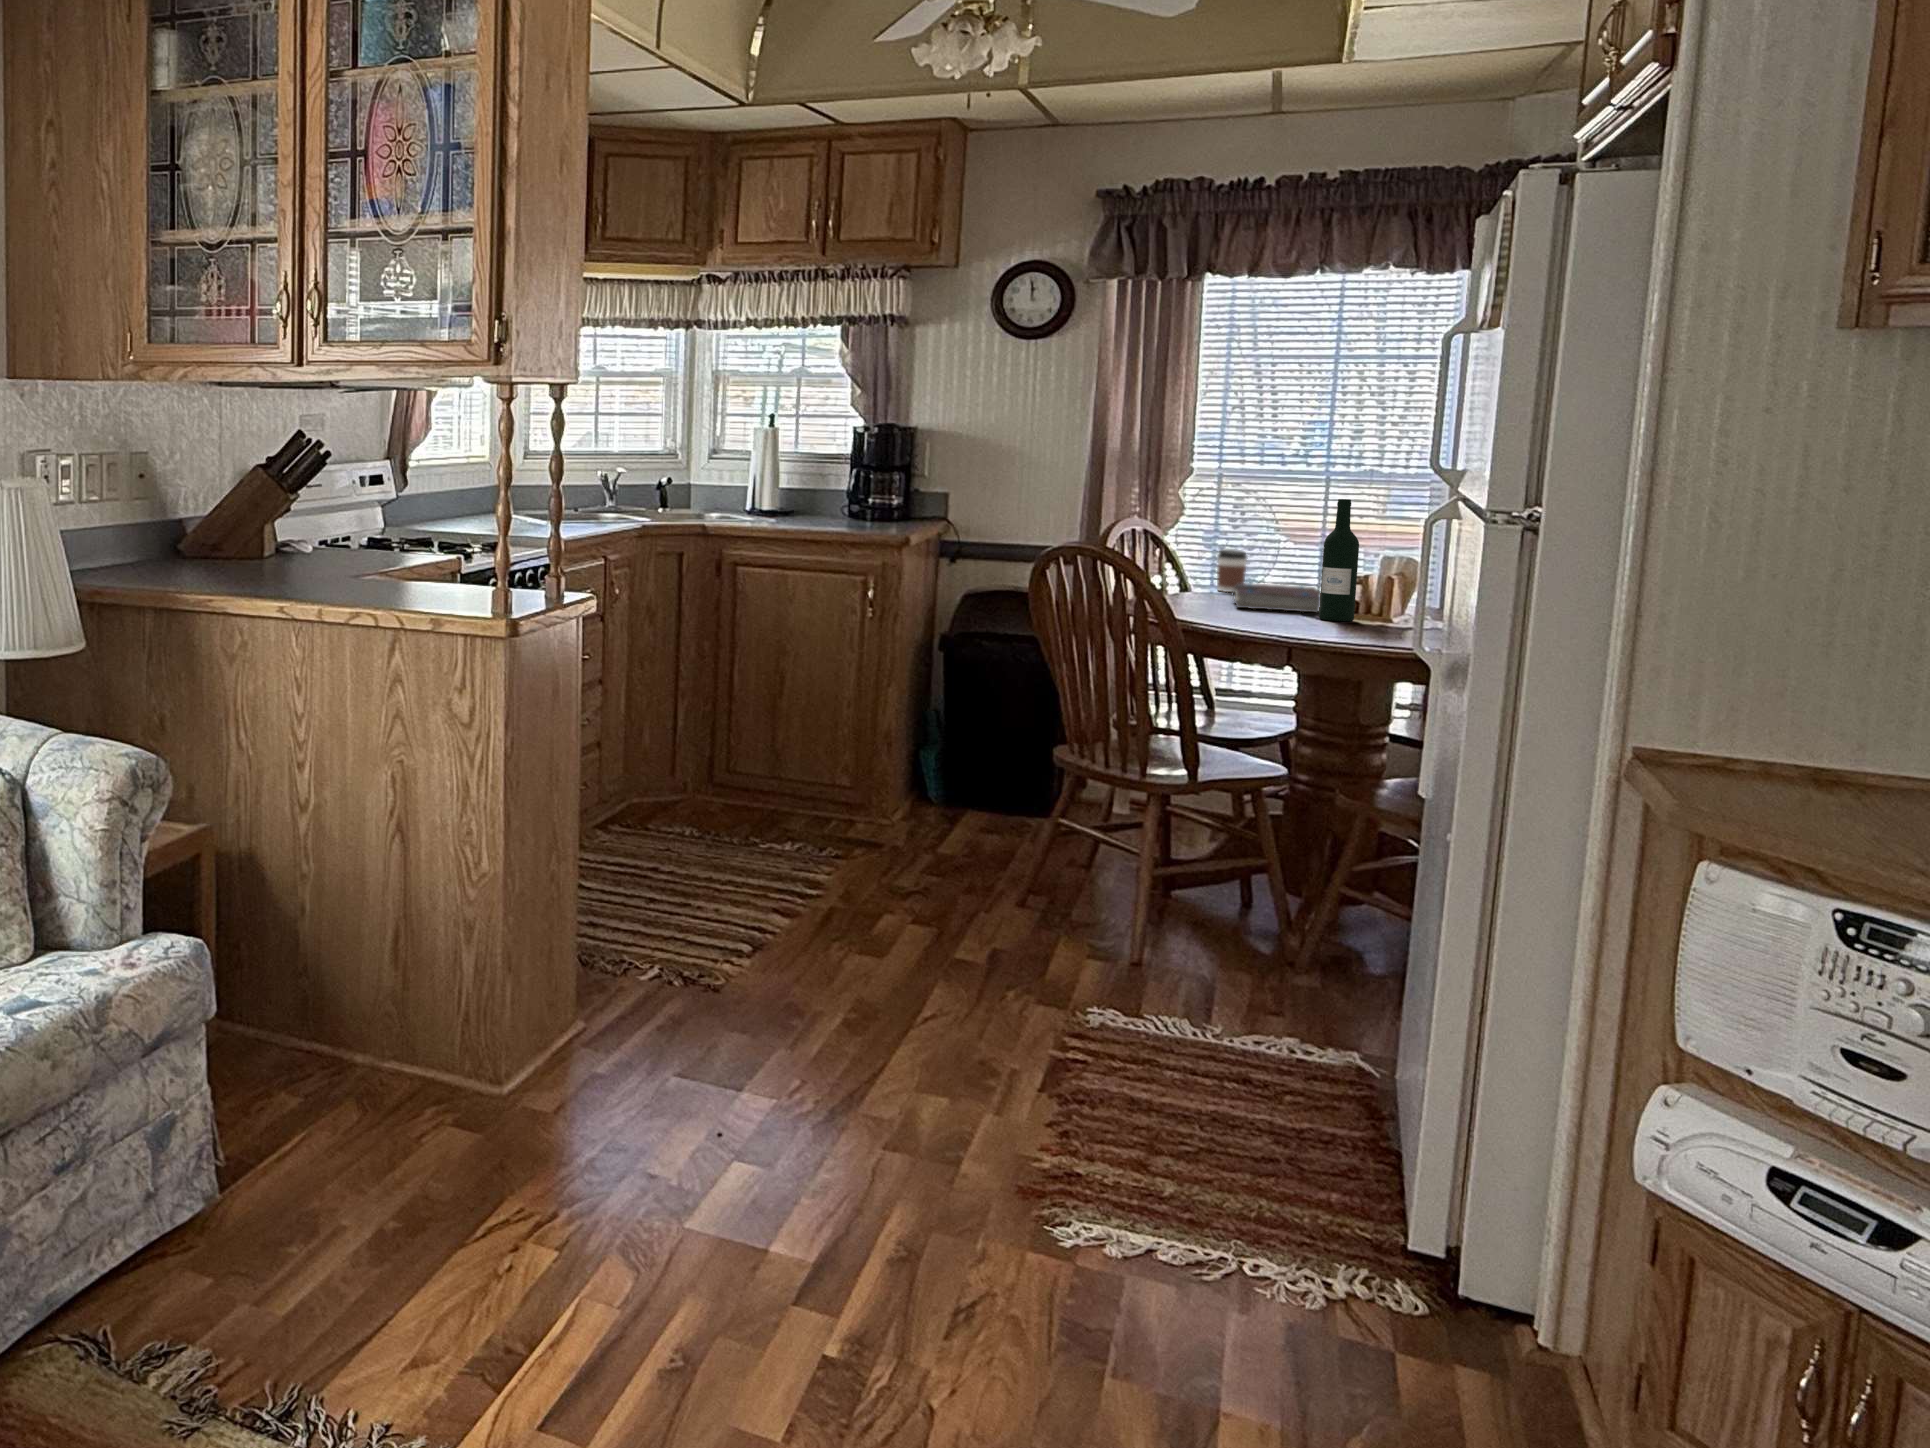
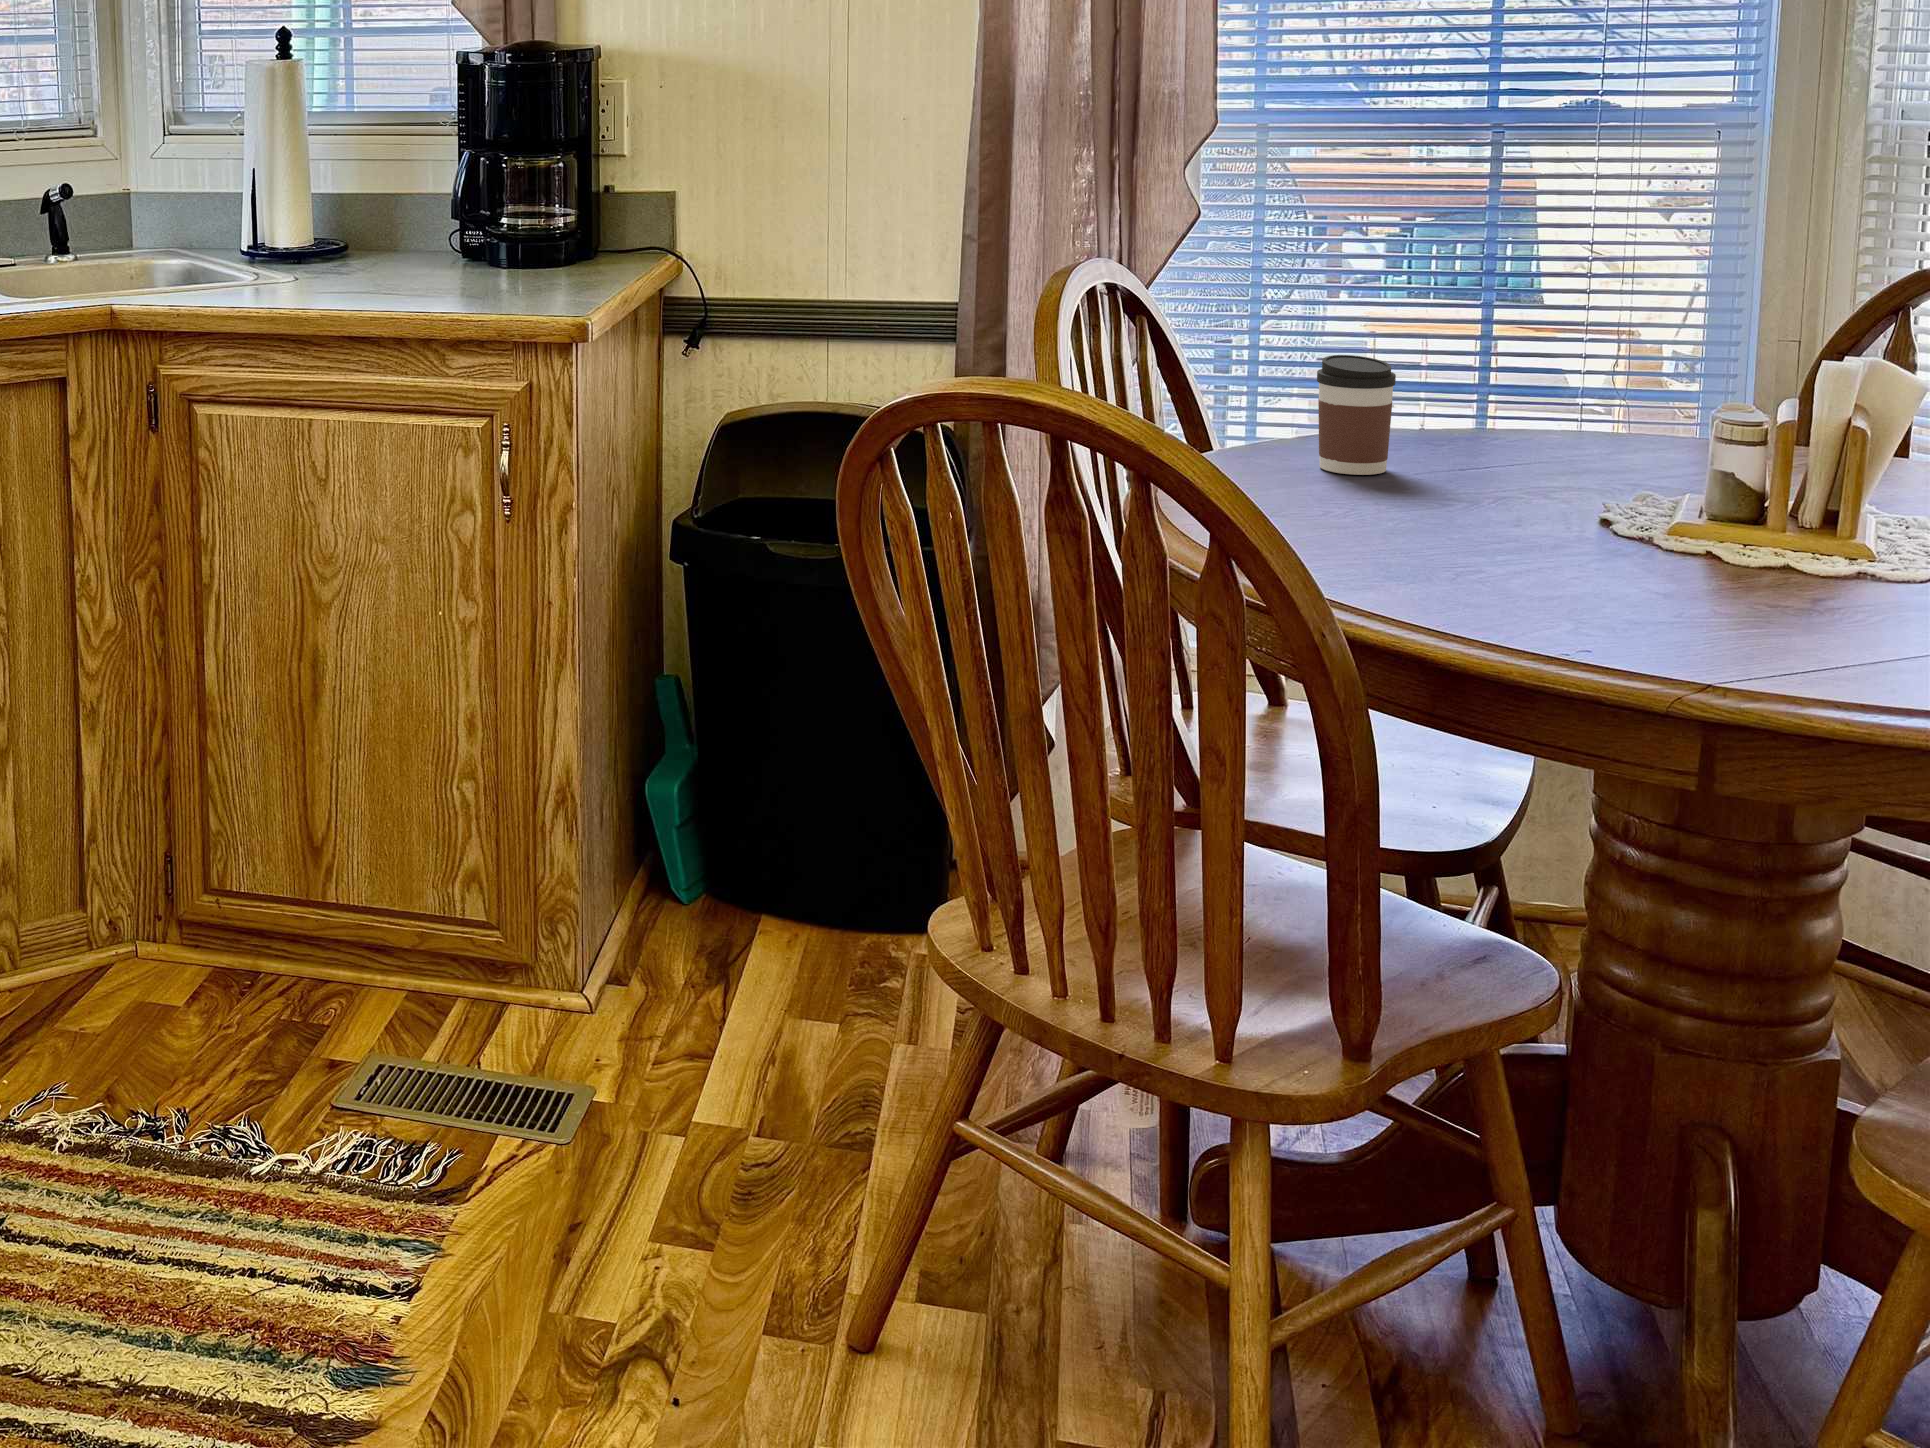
wine bottle: present [1319,499,1359,621] -> none [1694,272,1821,661]
book: present [1232,583,1320,612] -> none [1384,472,1677,604]

